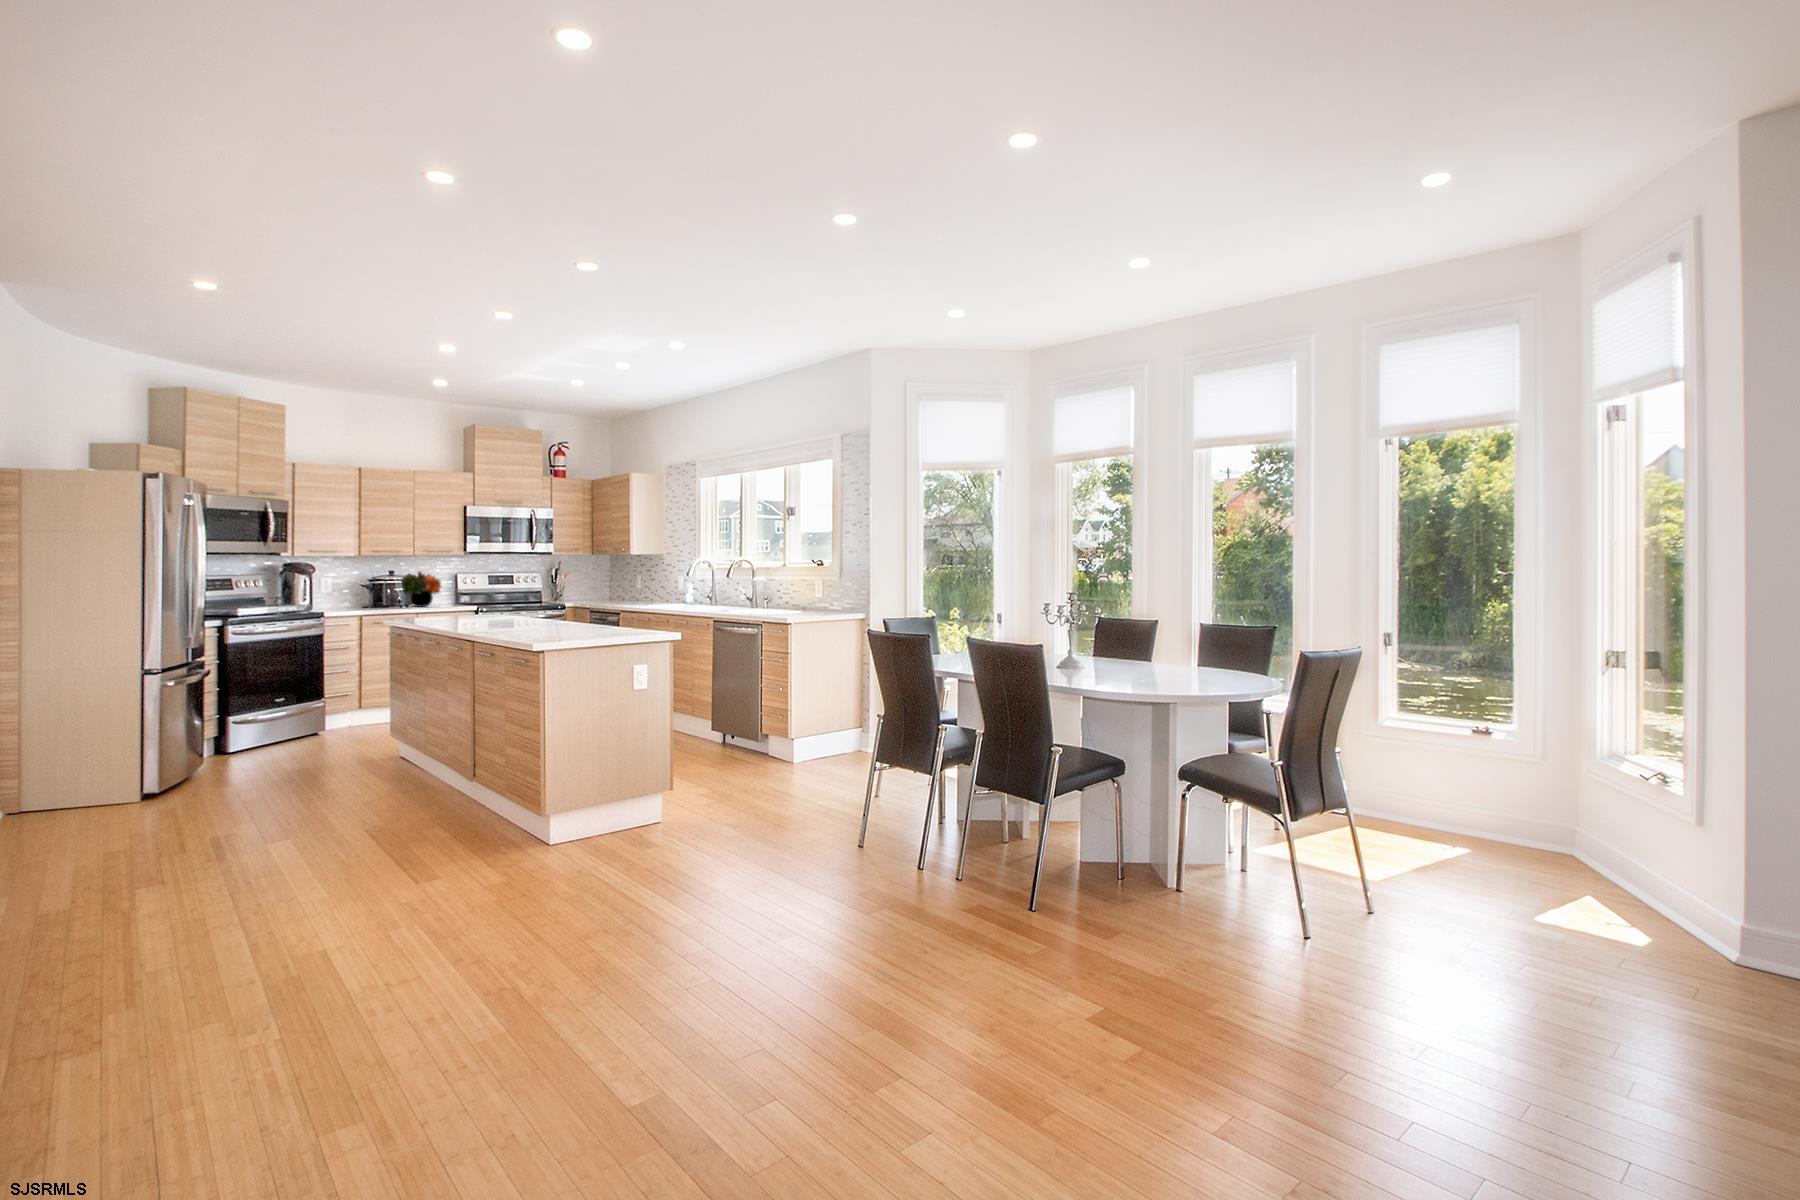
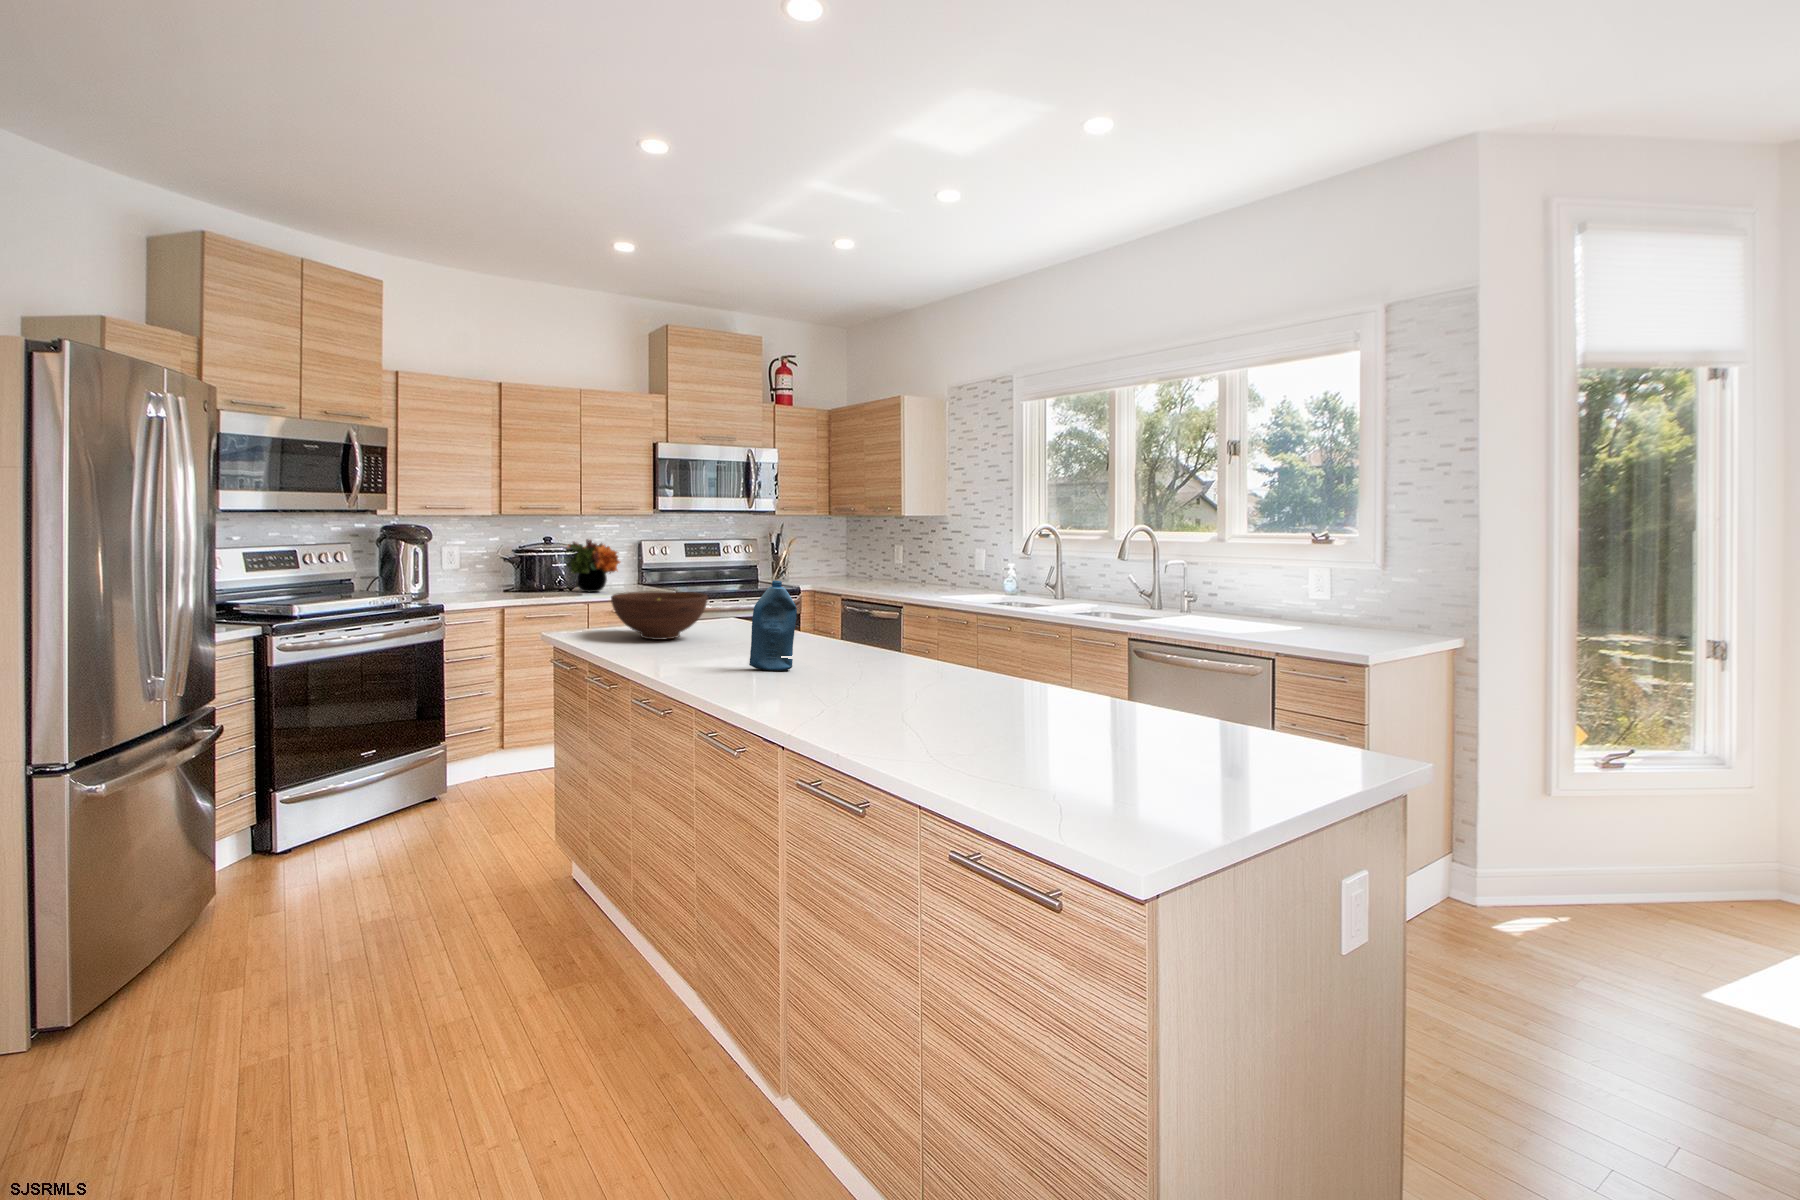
bottle: none [516,580,540,623] -> present [749,580,797,671]
fruit bowl: none [442,593,497,617] -> present [611,591,708,640]

